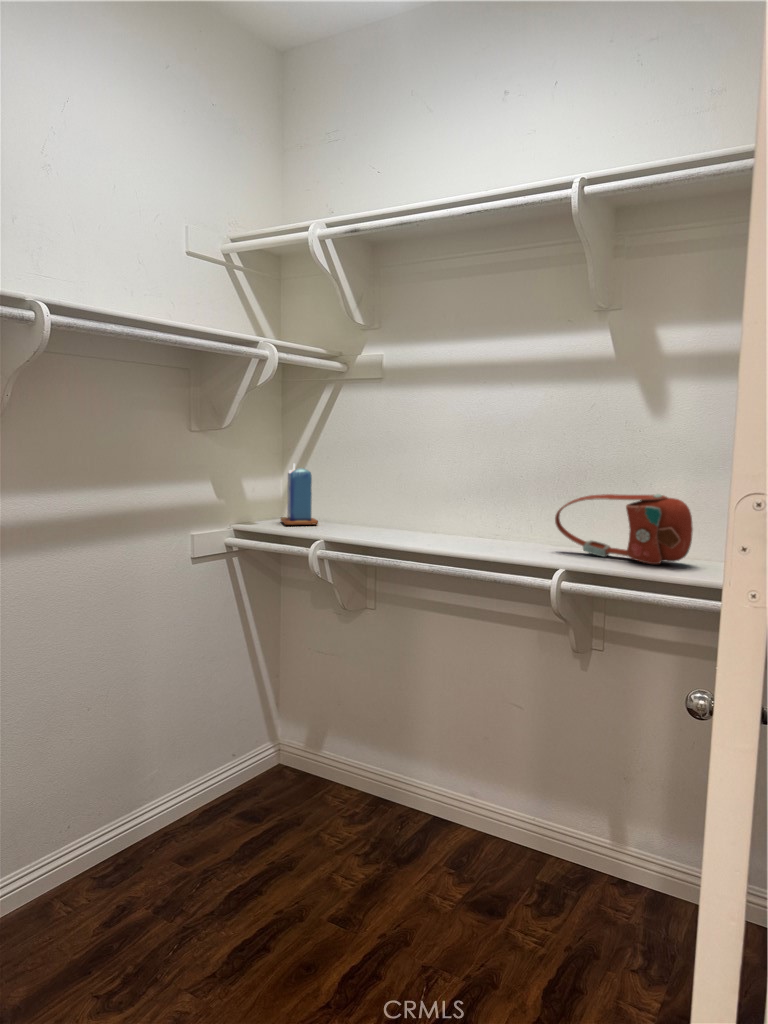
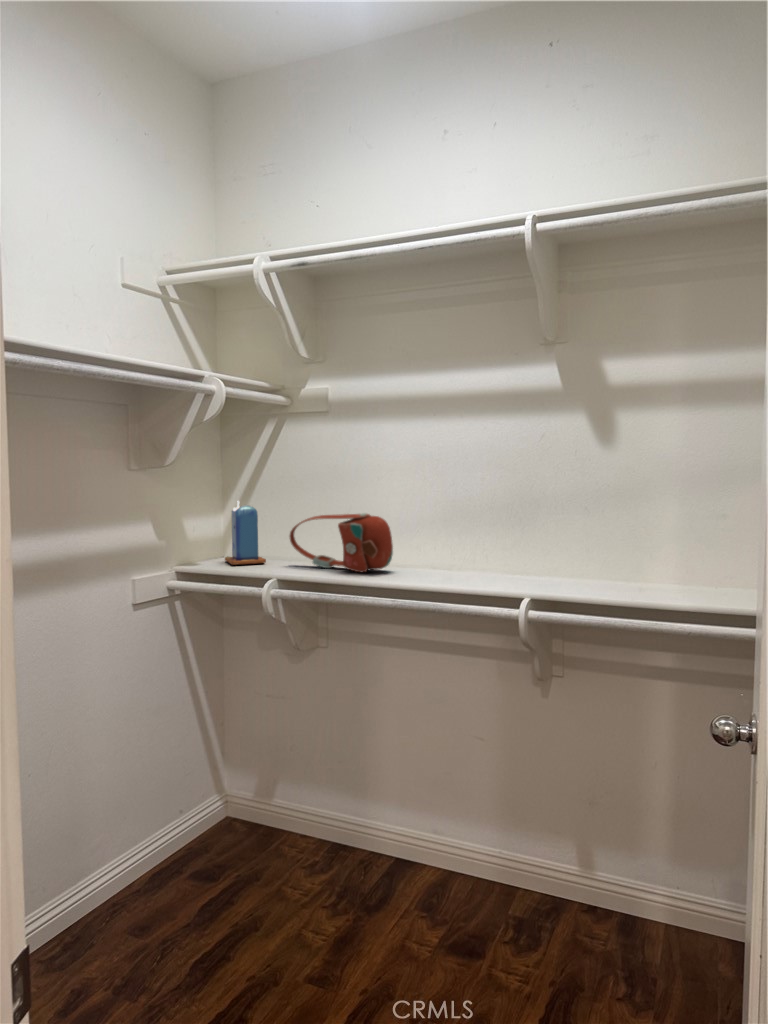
handbag: present [555,494,693,564] -> present [290,513,393,572]

